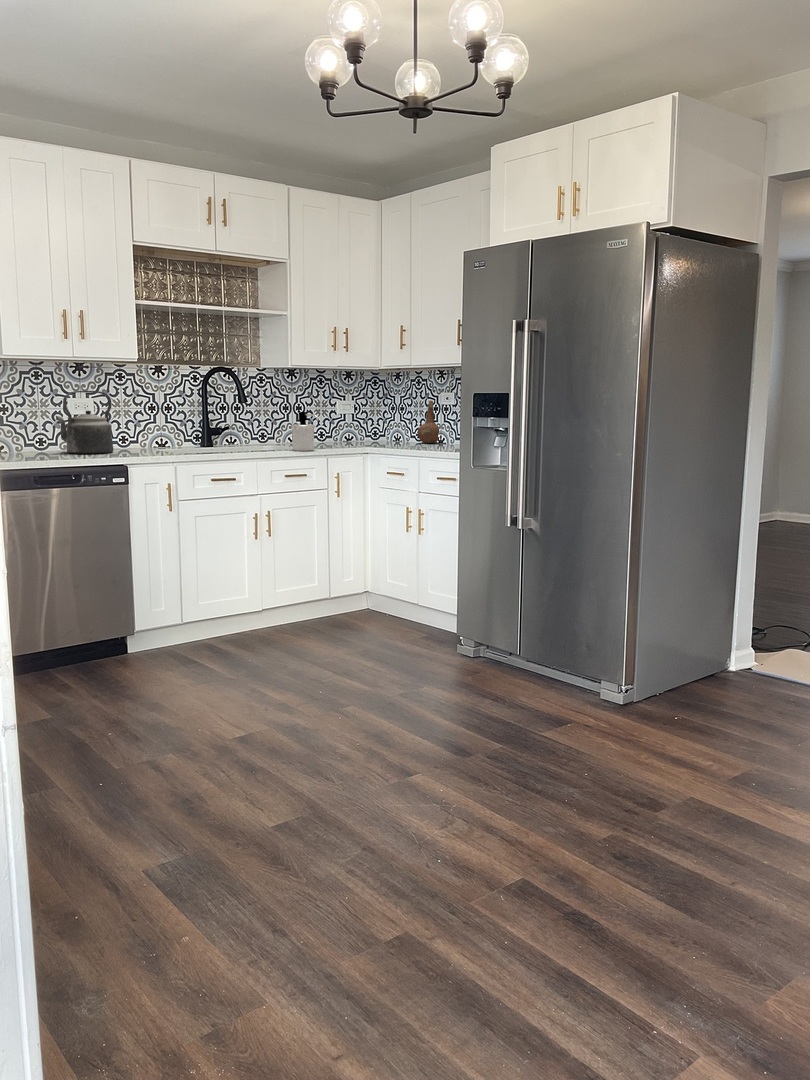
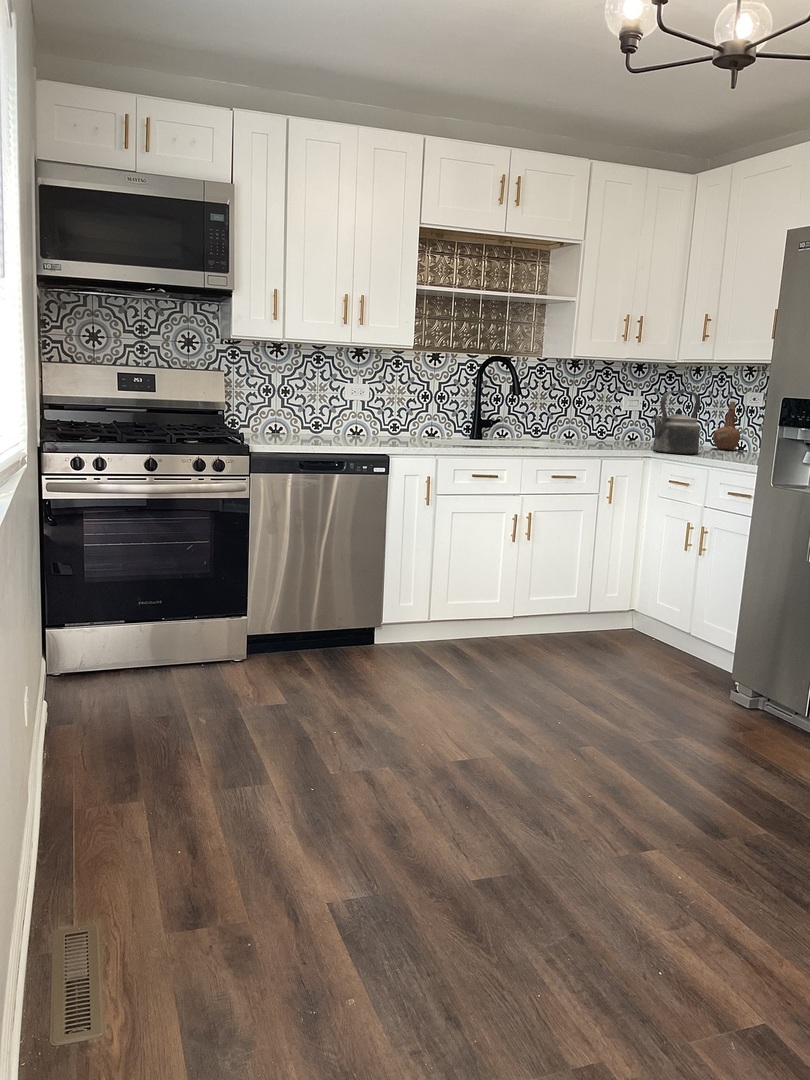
kettle: present [56,391,113,454] -> present [653,391,700,454]
soap dispenser: present [291,412,319,451] -> none [566,408,597,451]

